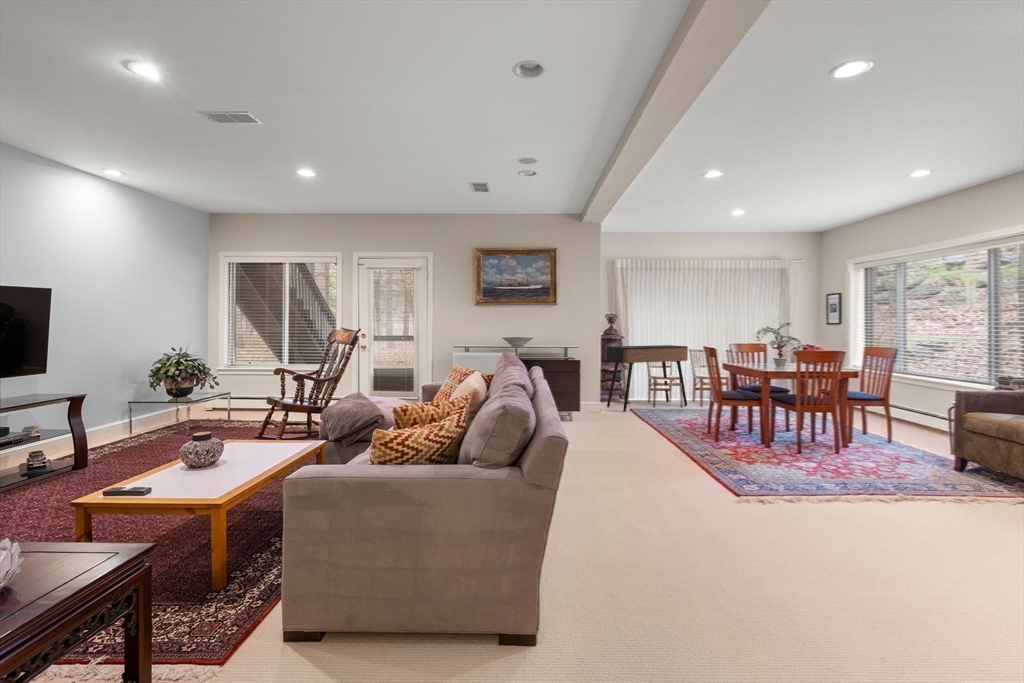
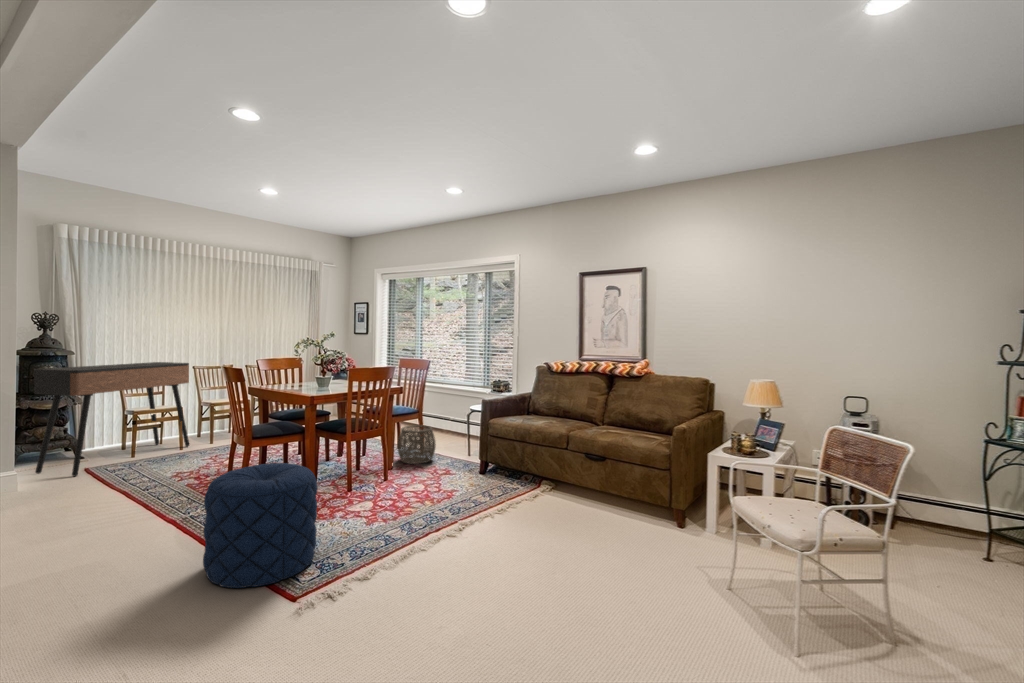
pouf: none [687,411,761,486] -> present [203,463,318,588]
woven basket: none [858,412,905,450] -> present [398,425,436,464]

